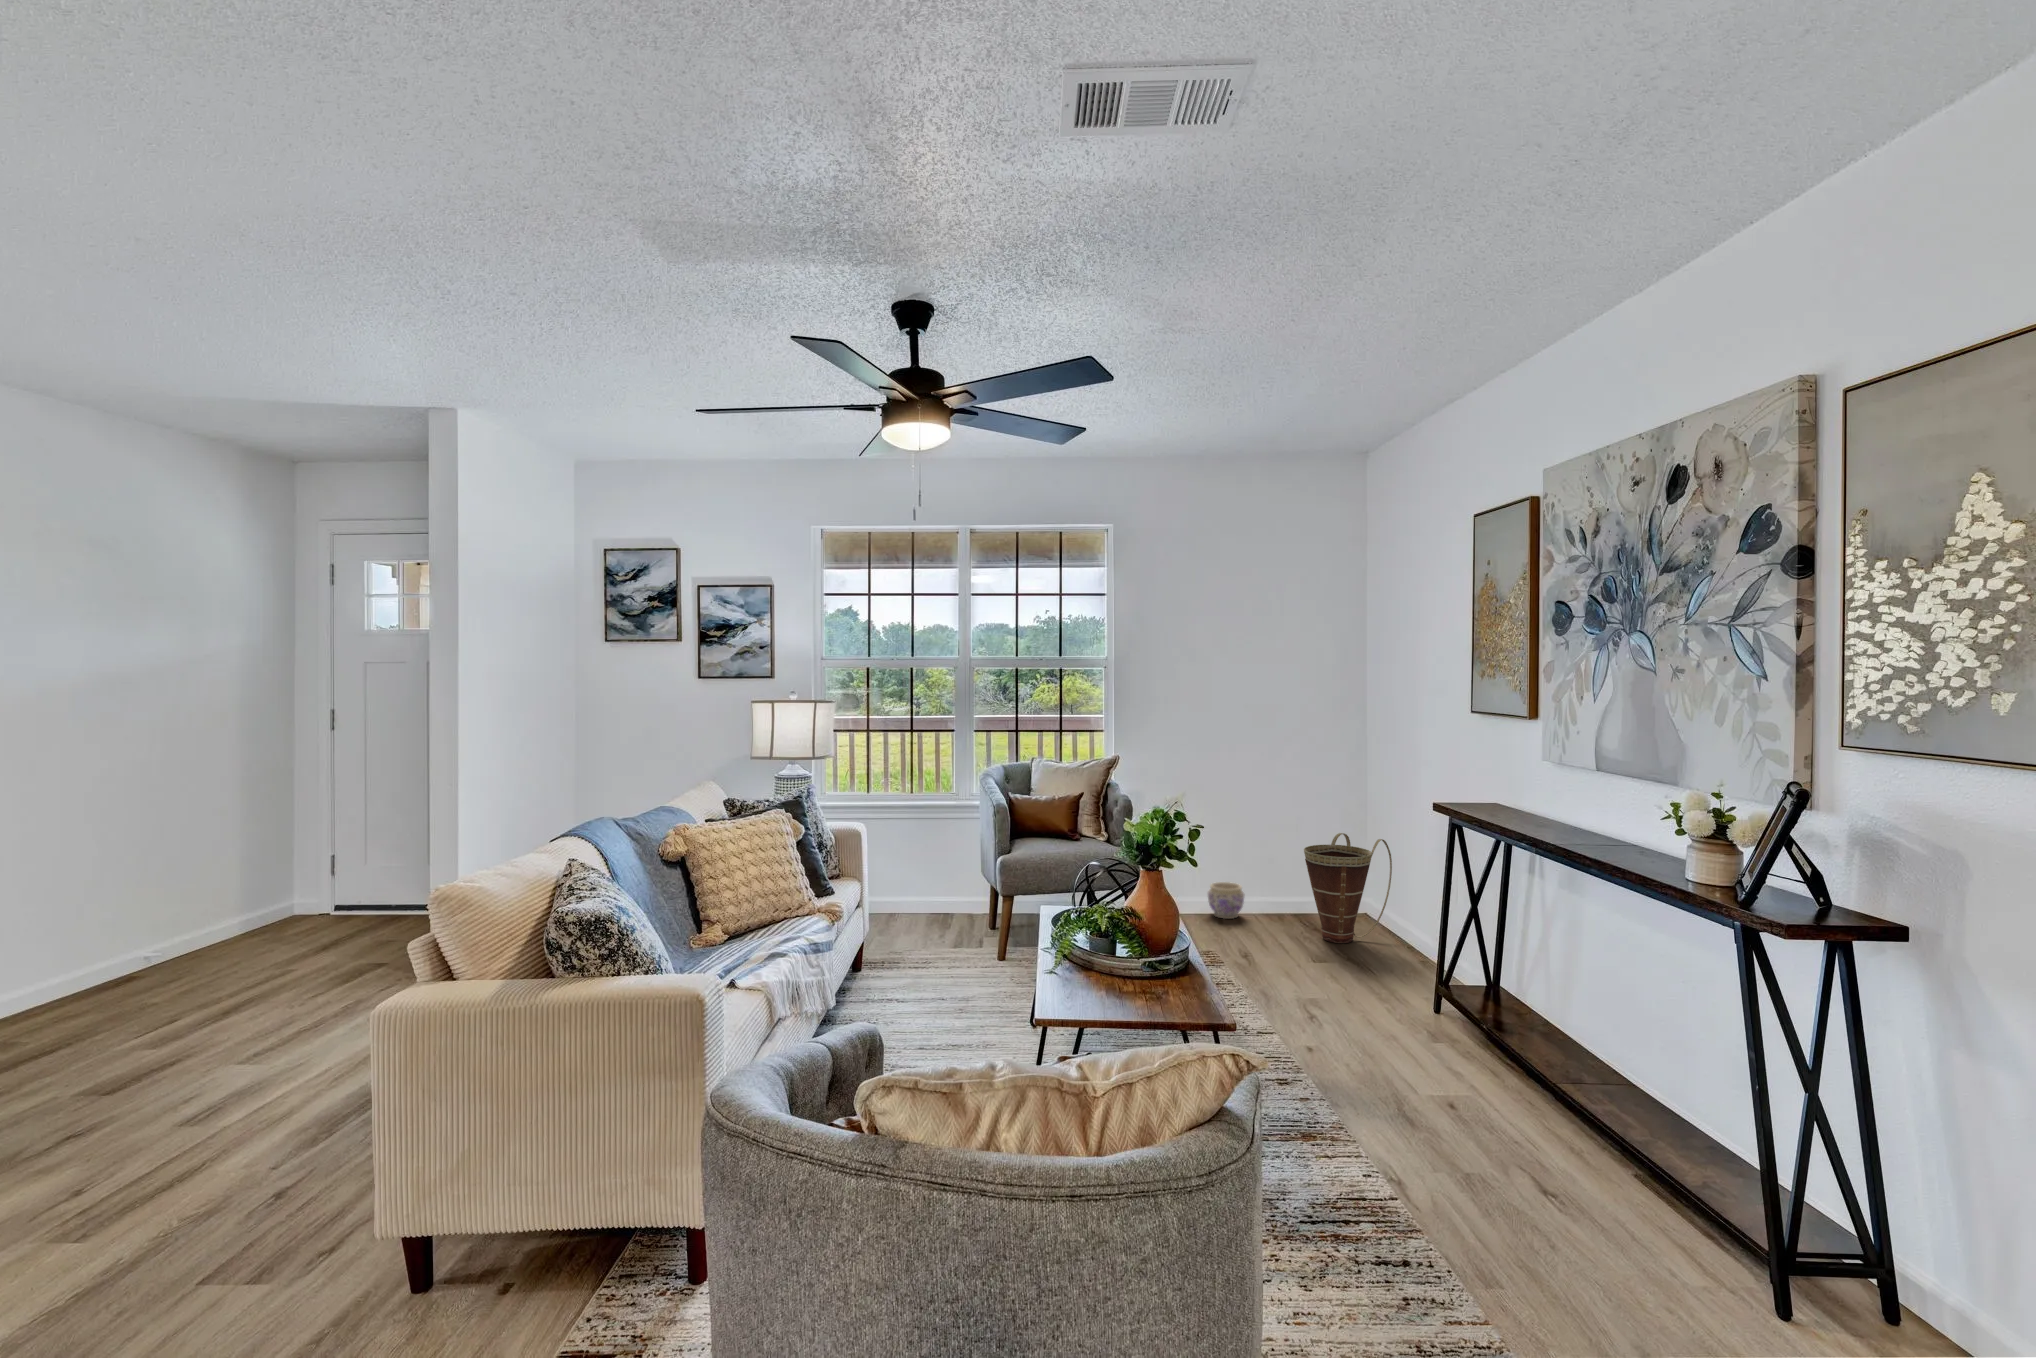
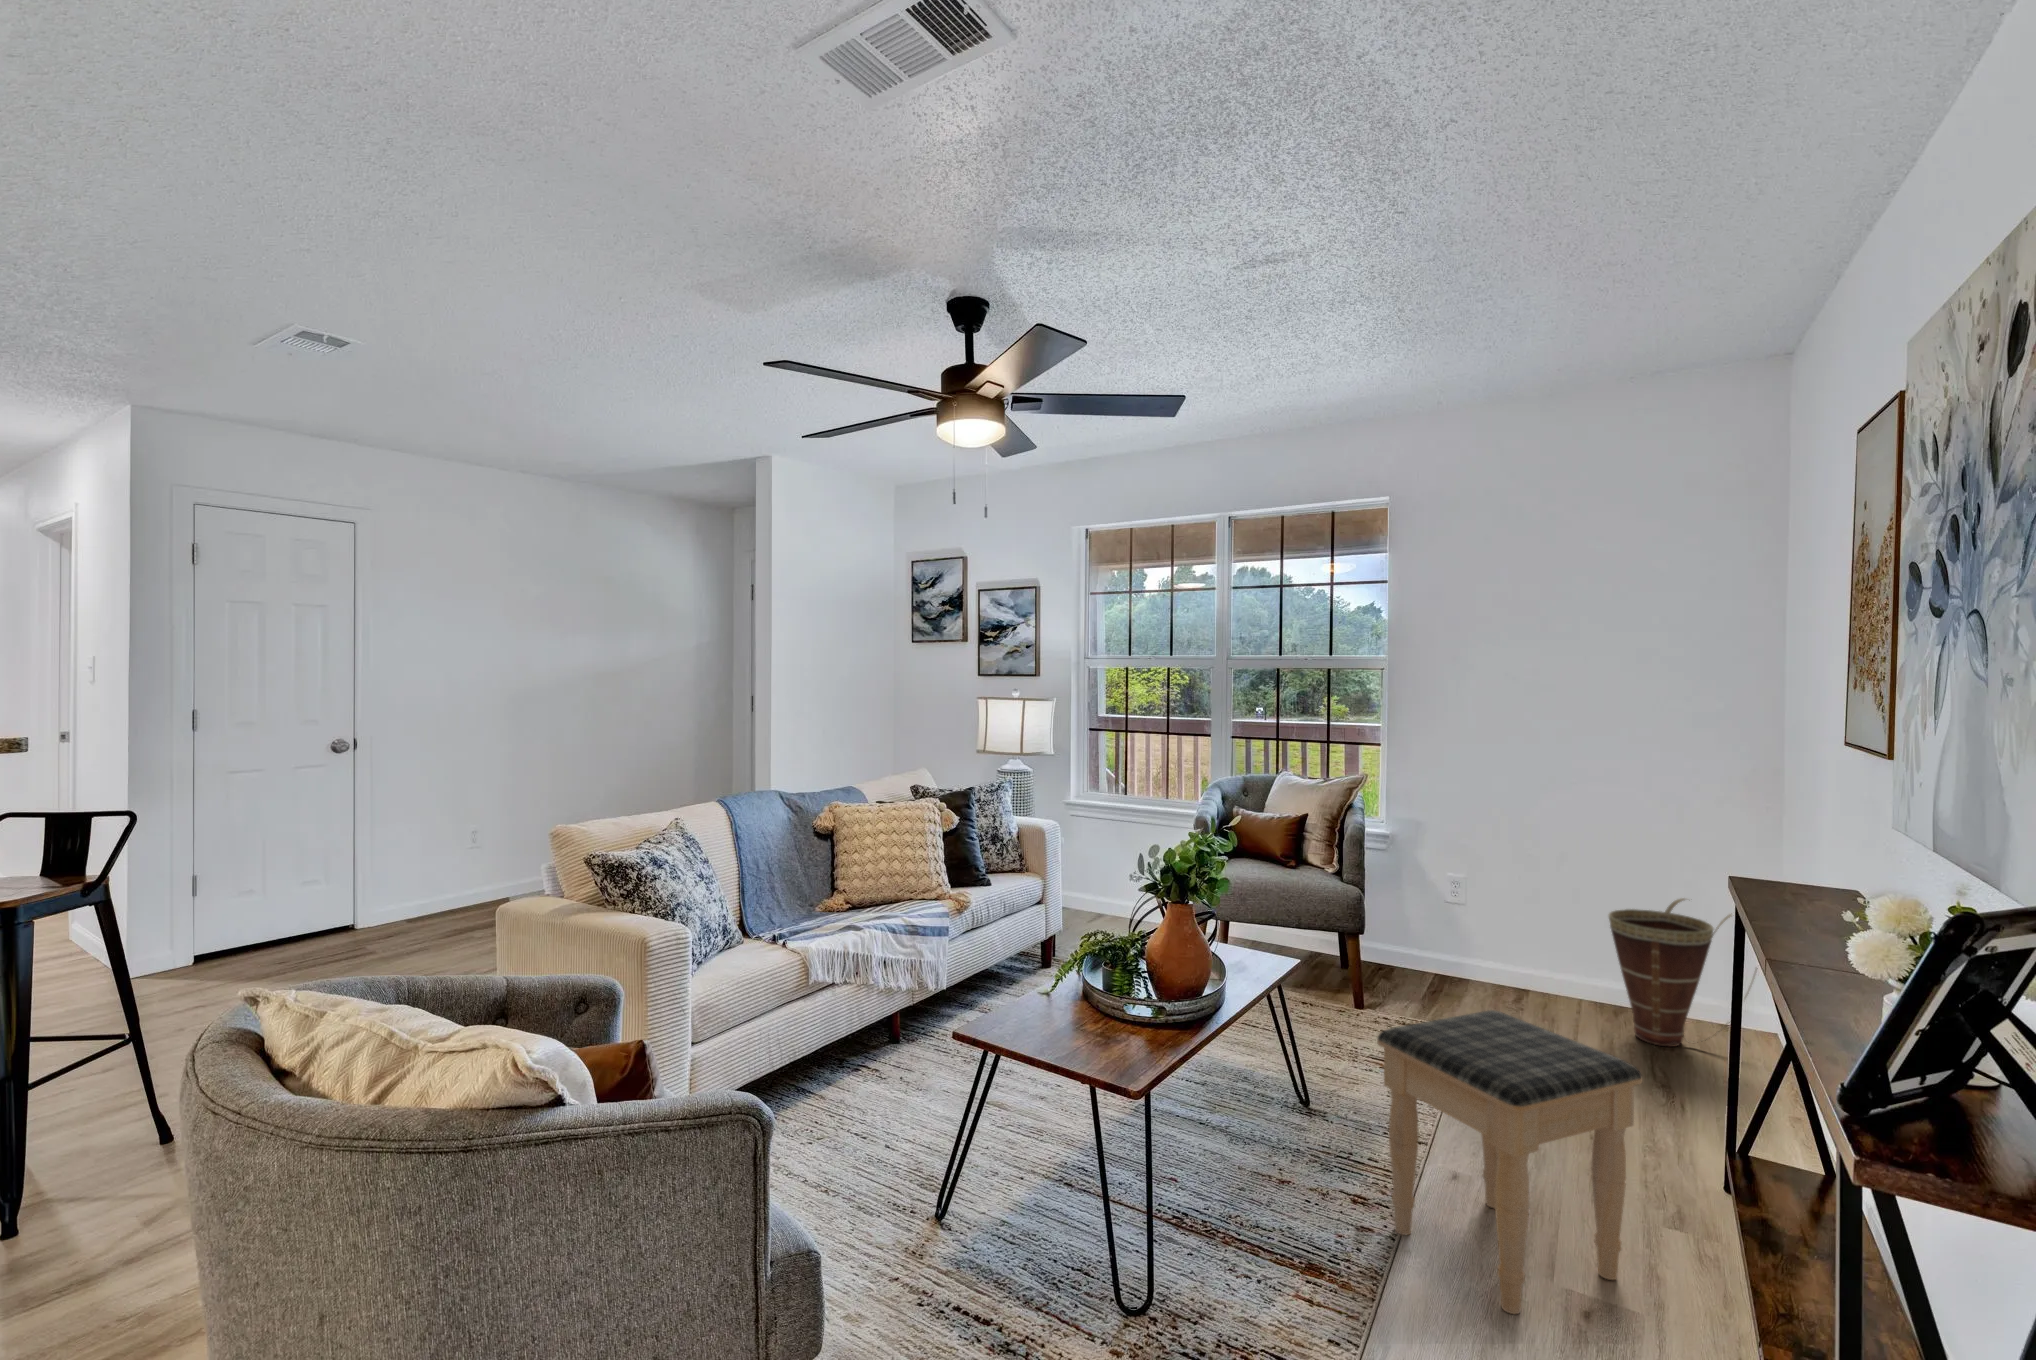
planter: present [1208,882,1244,919] -> none [1498,941,1549,990]
footstool: none [1320,929,1489,1147] -> present [1377,1010,1642,1314]

